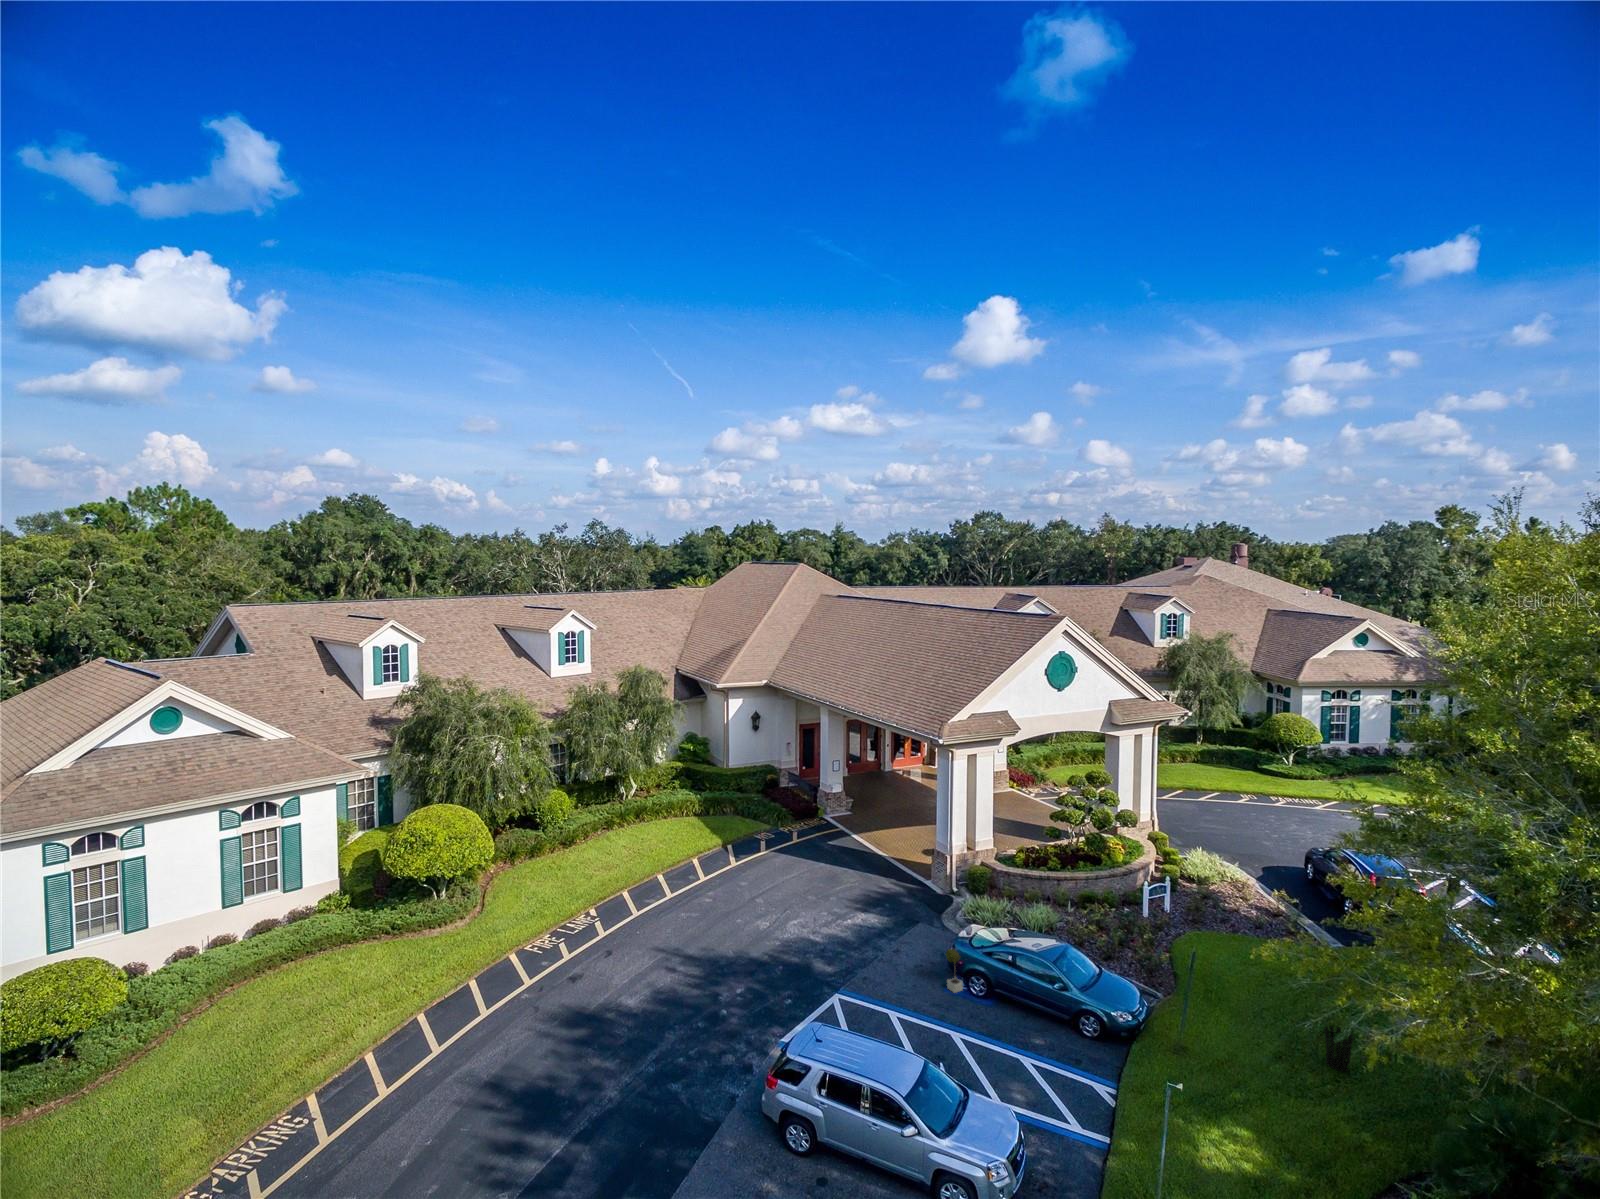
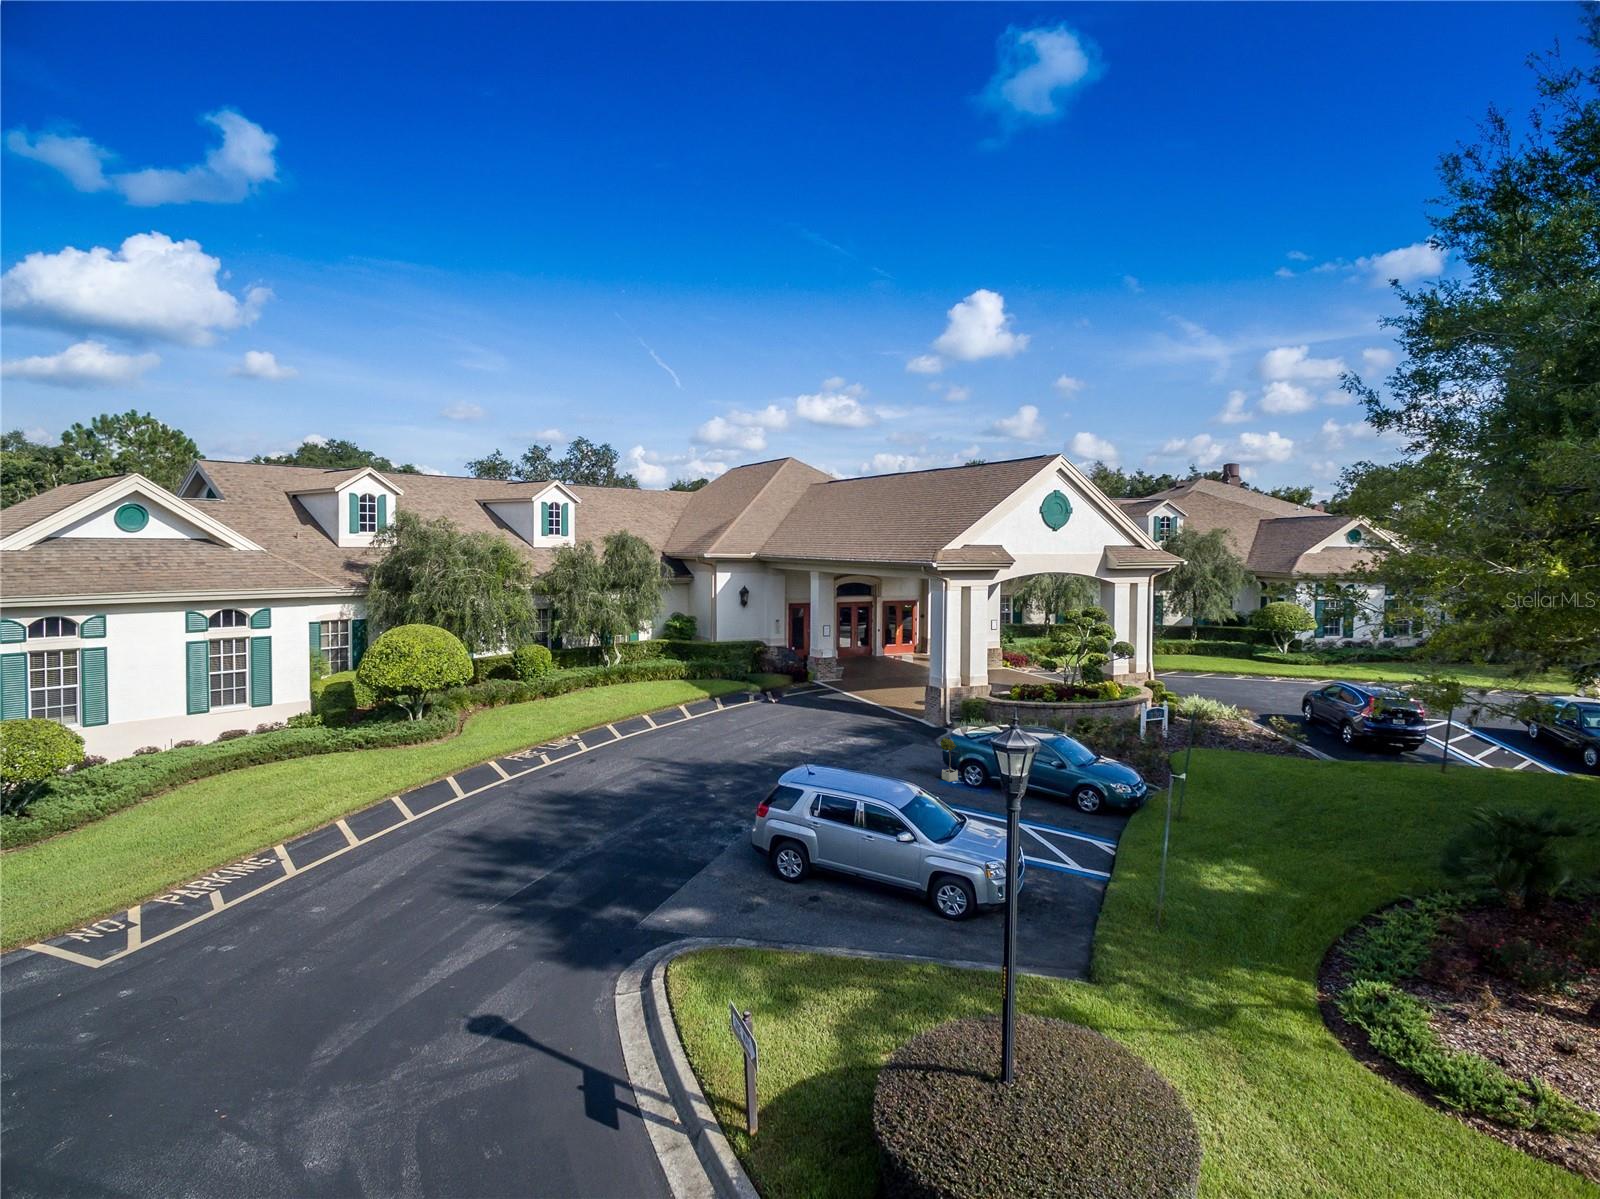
waste bin: present [1323,1026,1354,1072] -> none [1334,787,1368,829]

